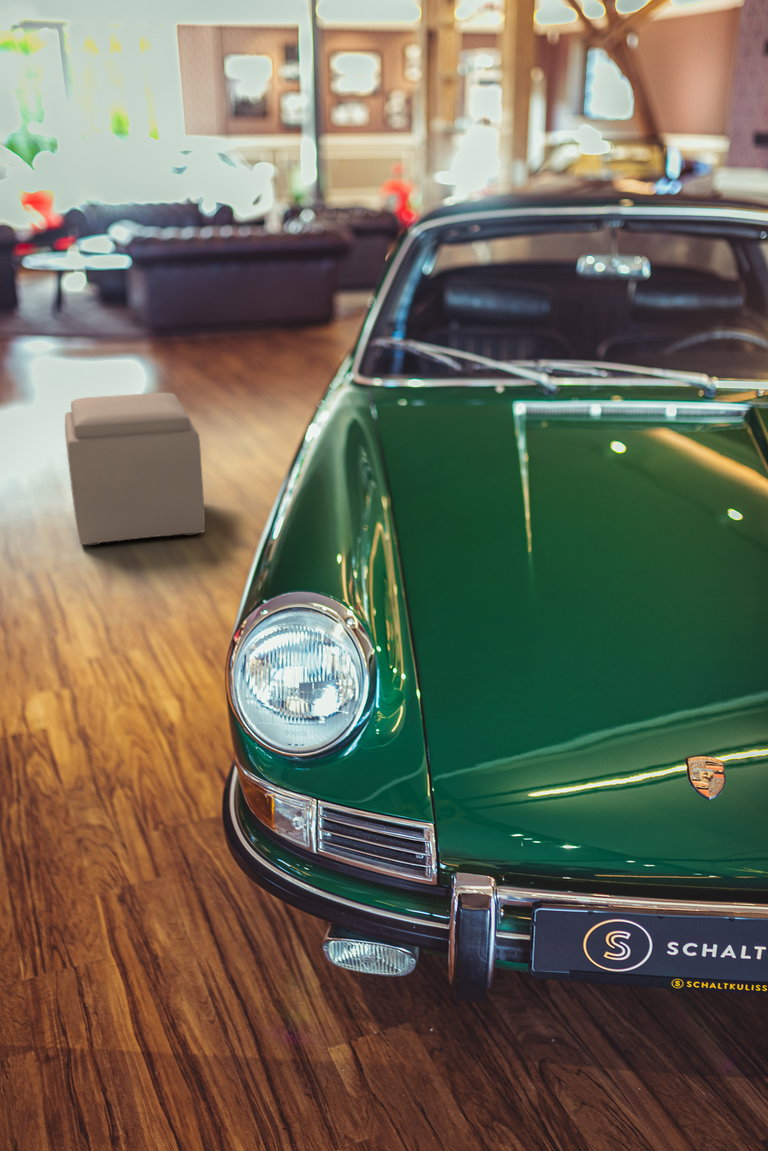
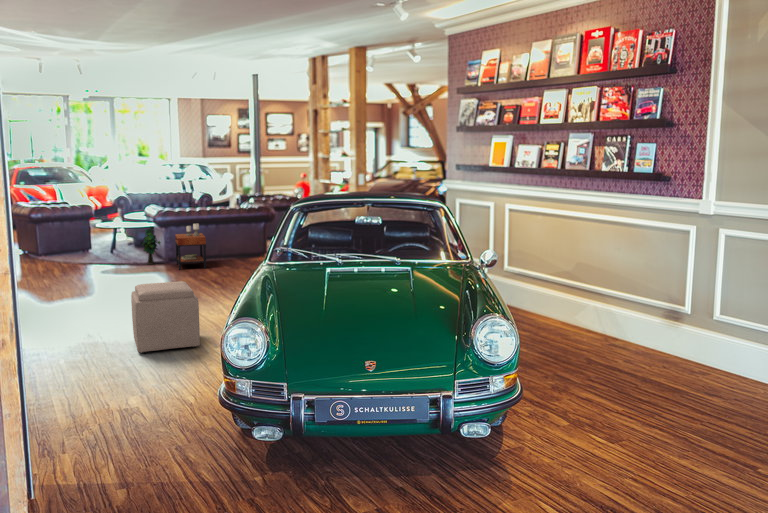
side table: none [166,262,224,352] -> present [175,224,206,270]
decorative plant: none [104,266,142,340] -> present [141,227,161,265]

